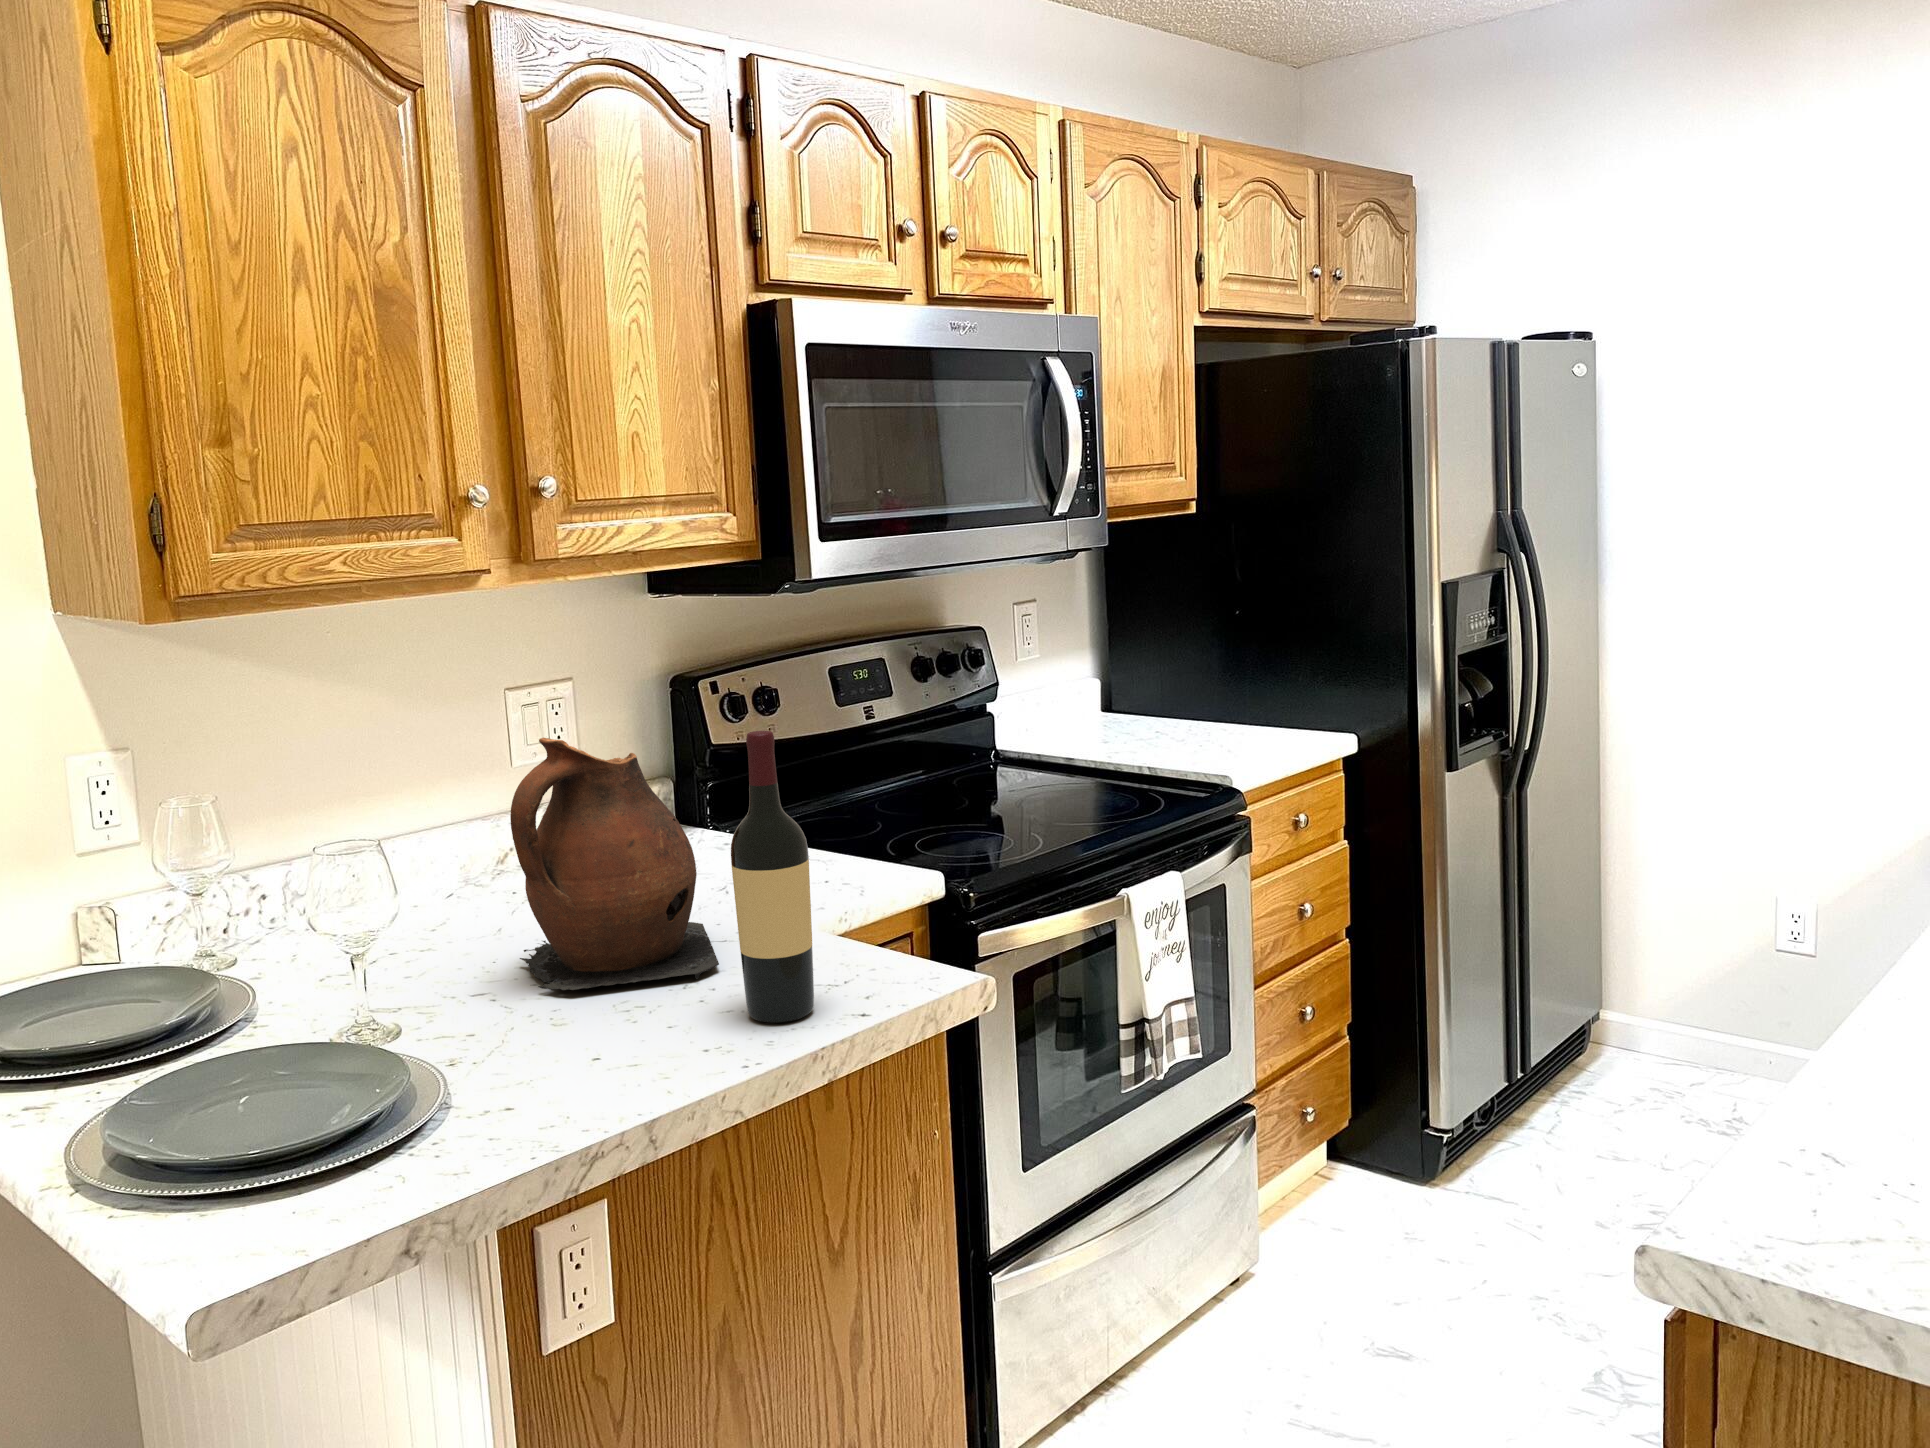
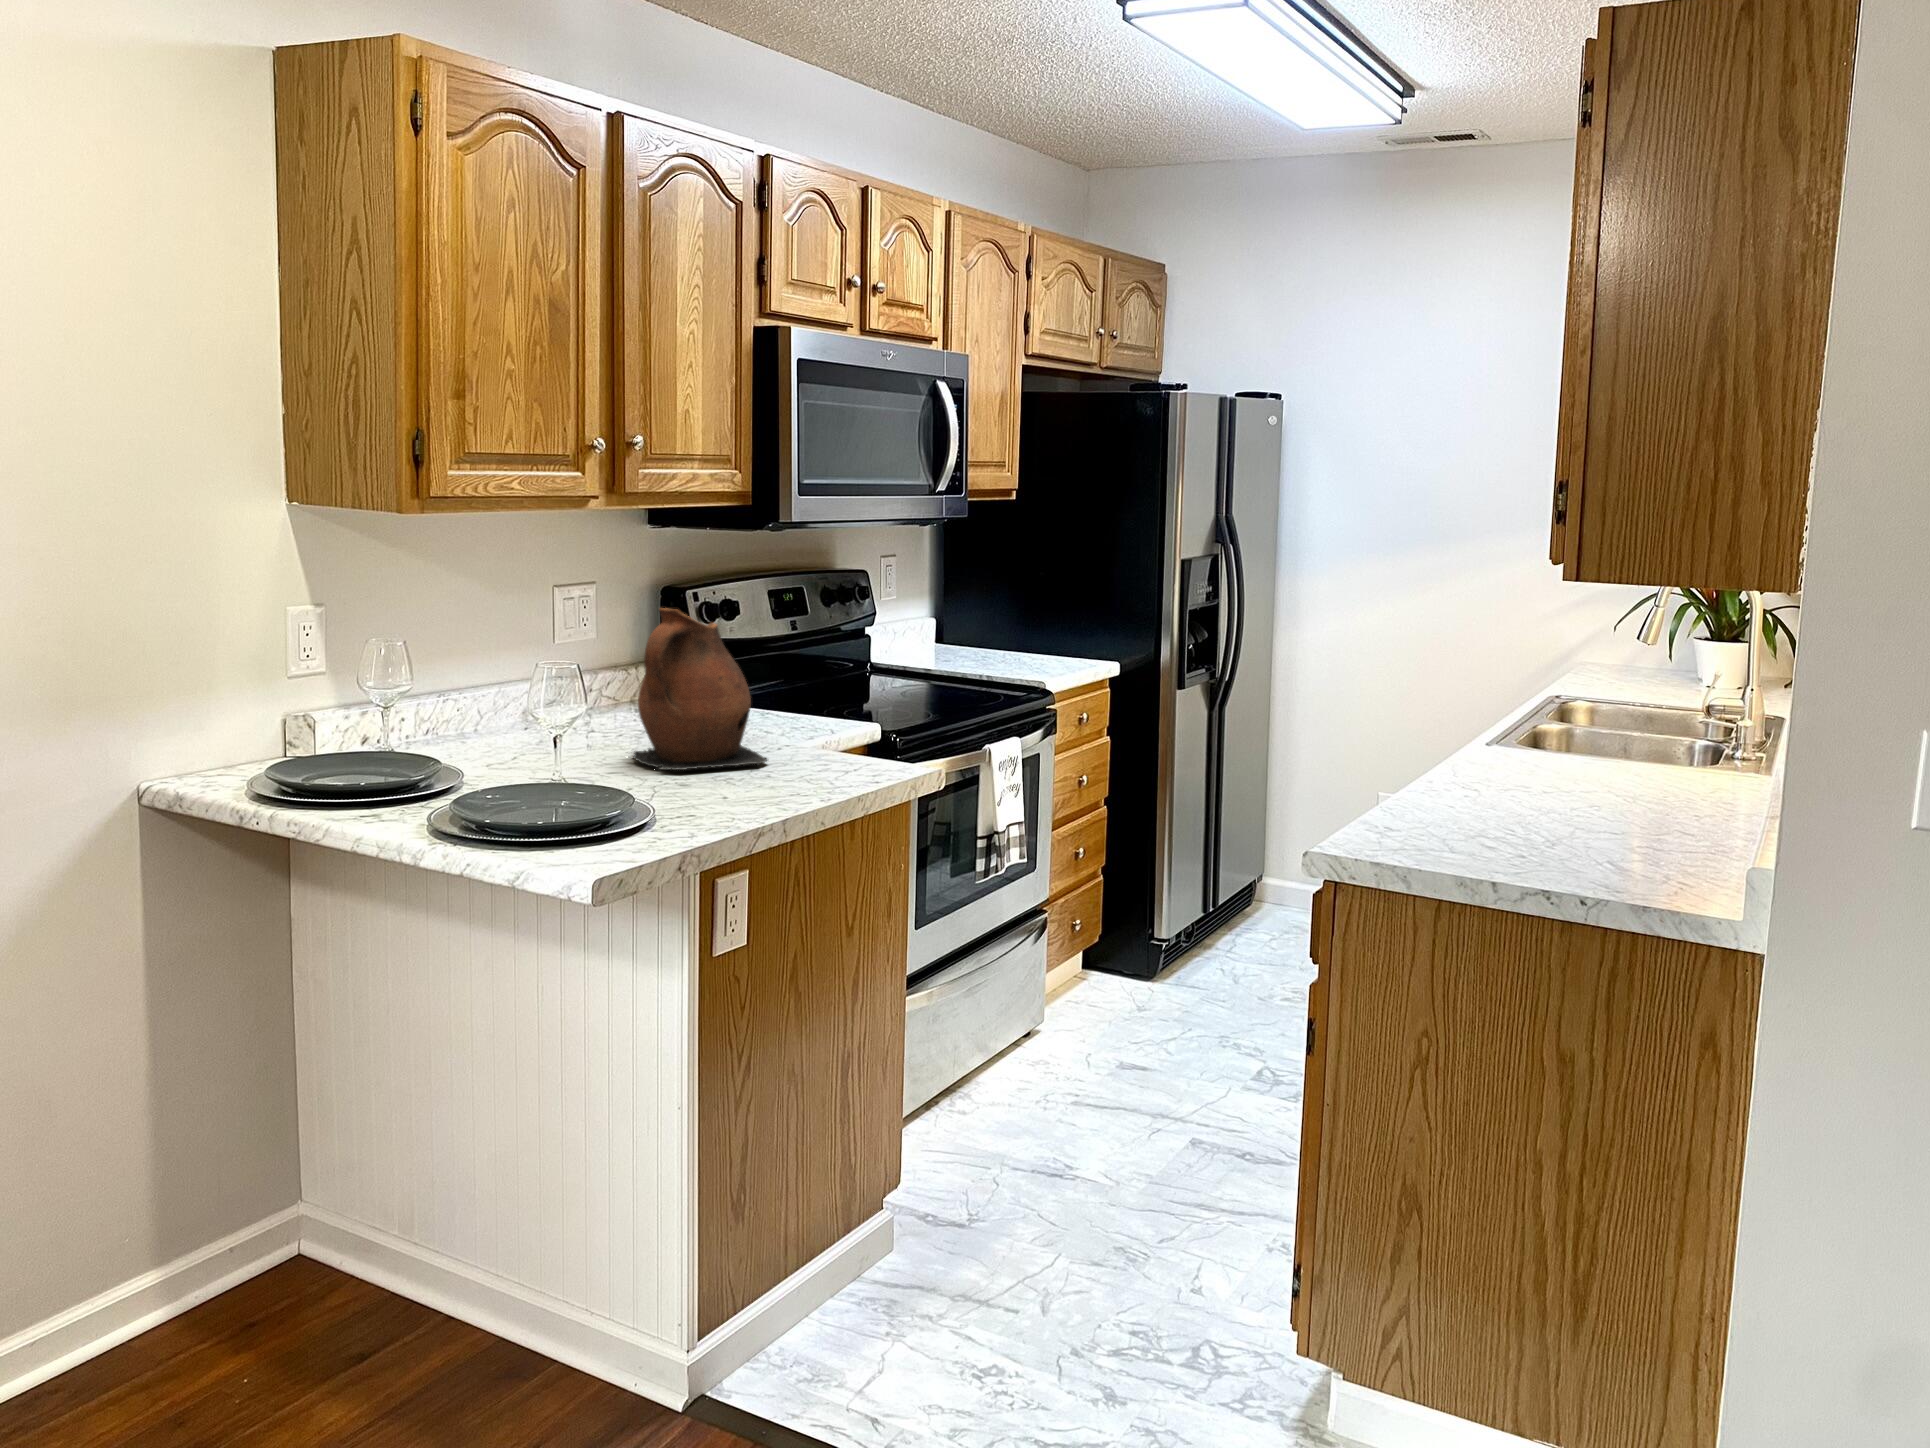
wine bottle: present [731,731,814,1023] -> none [804,605,851,784]

